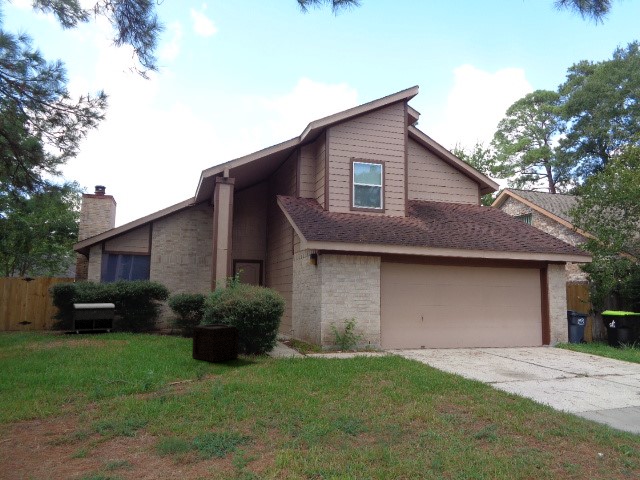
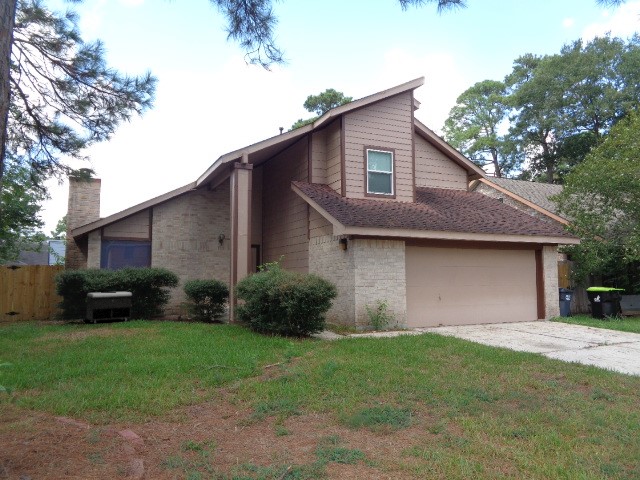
wooden crate: present [192,324,239,362] -> none [246,308,290,345]

